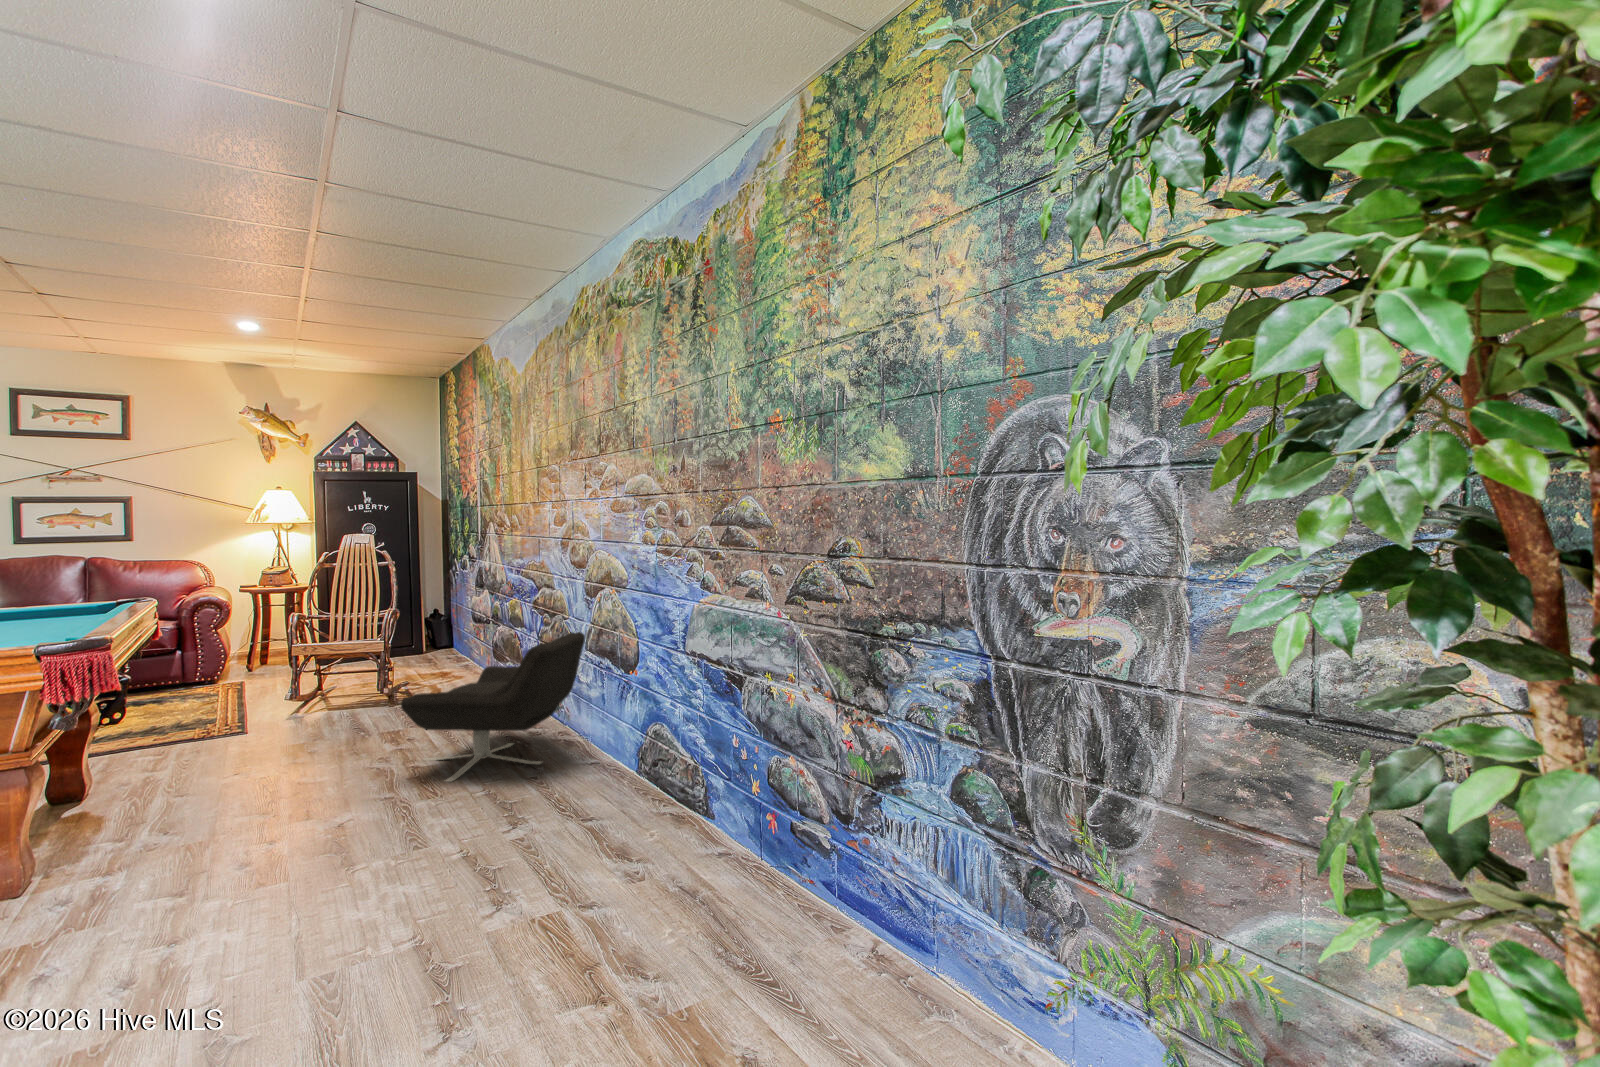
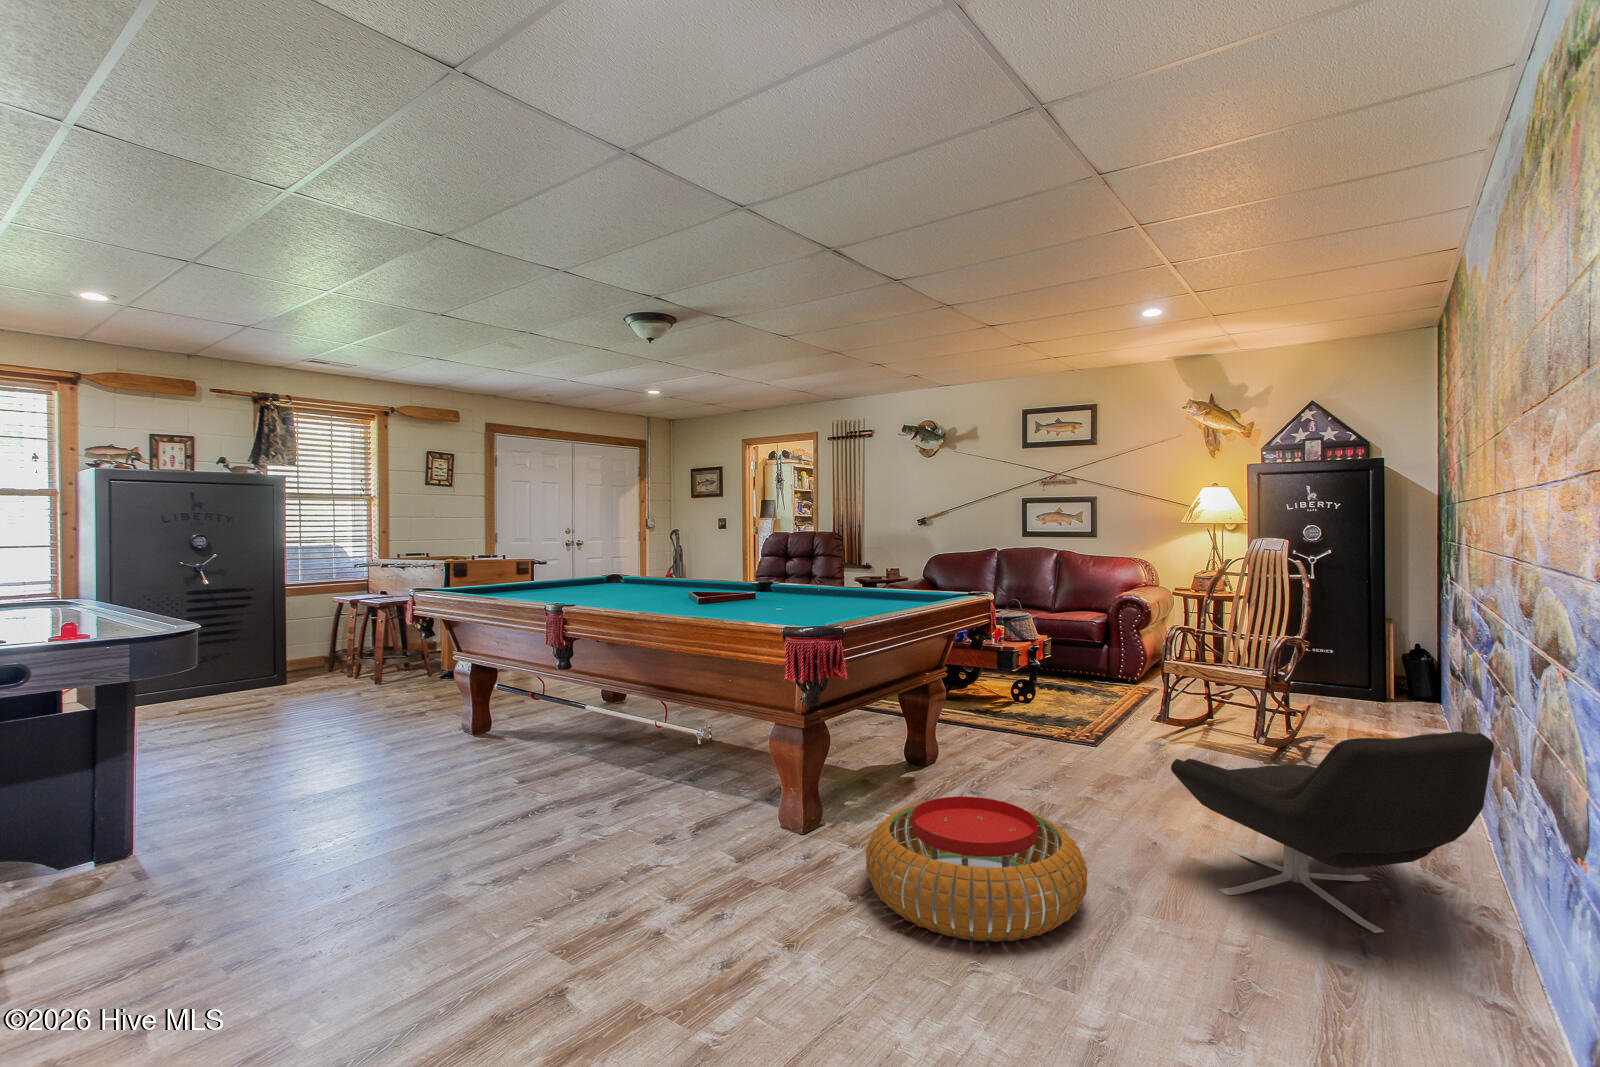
pouf: none [136,772,384,906] -> present [866,797,1087,942]

